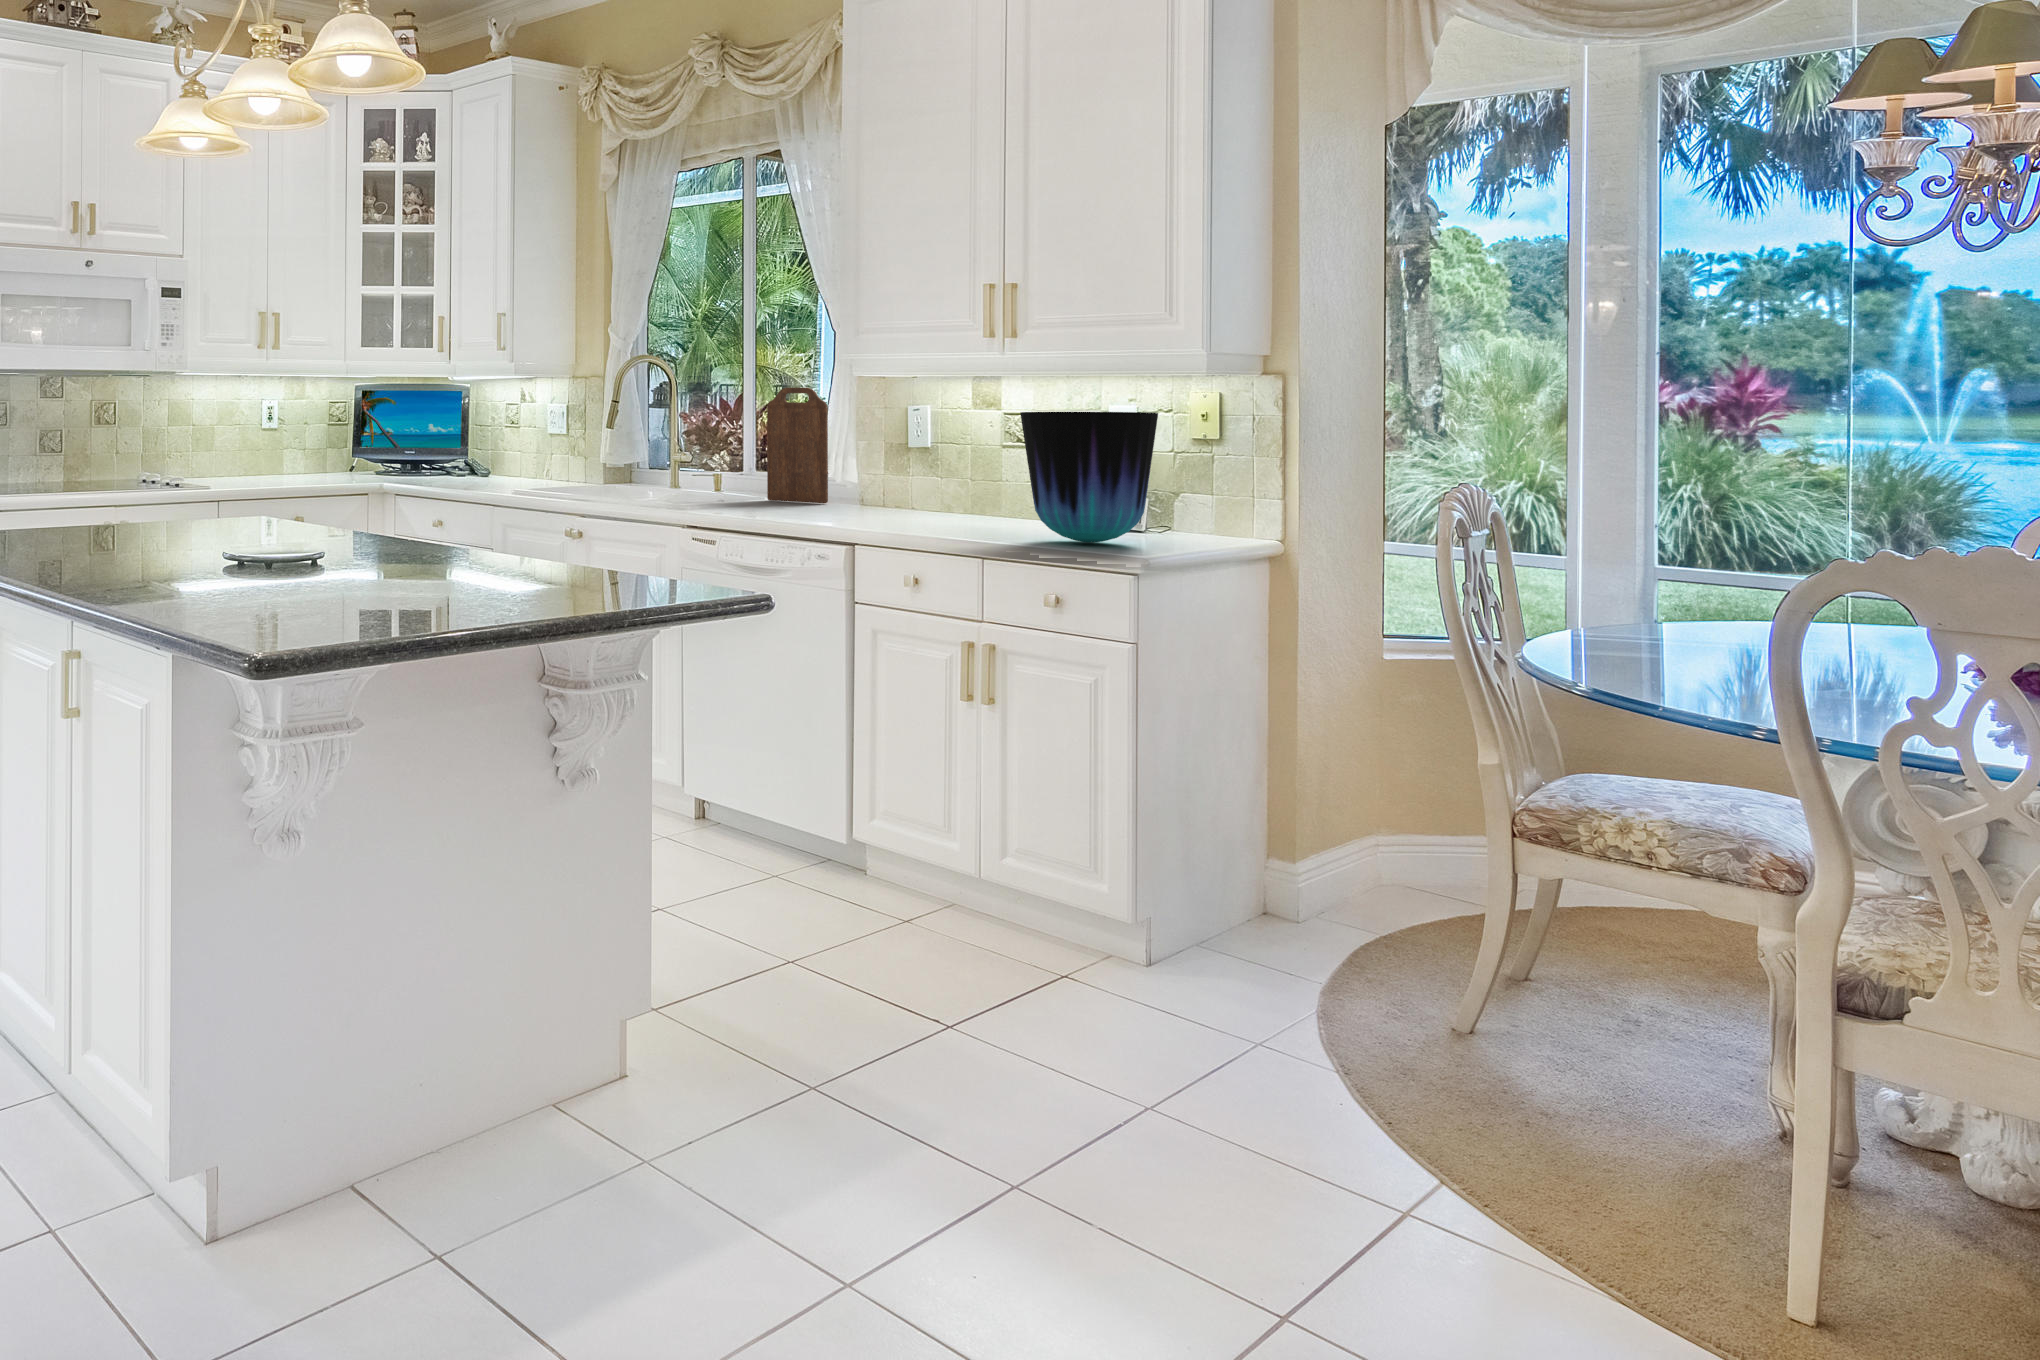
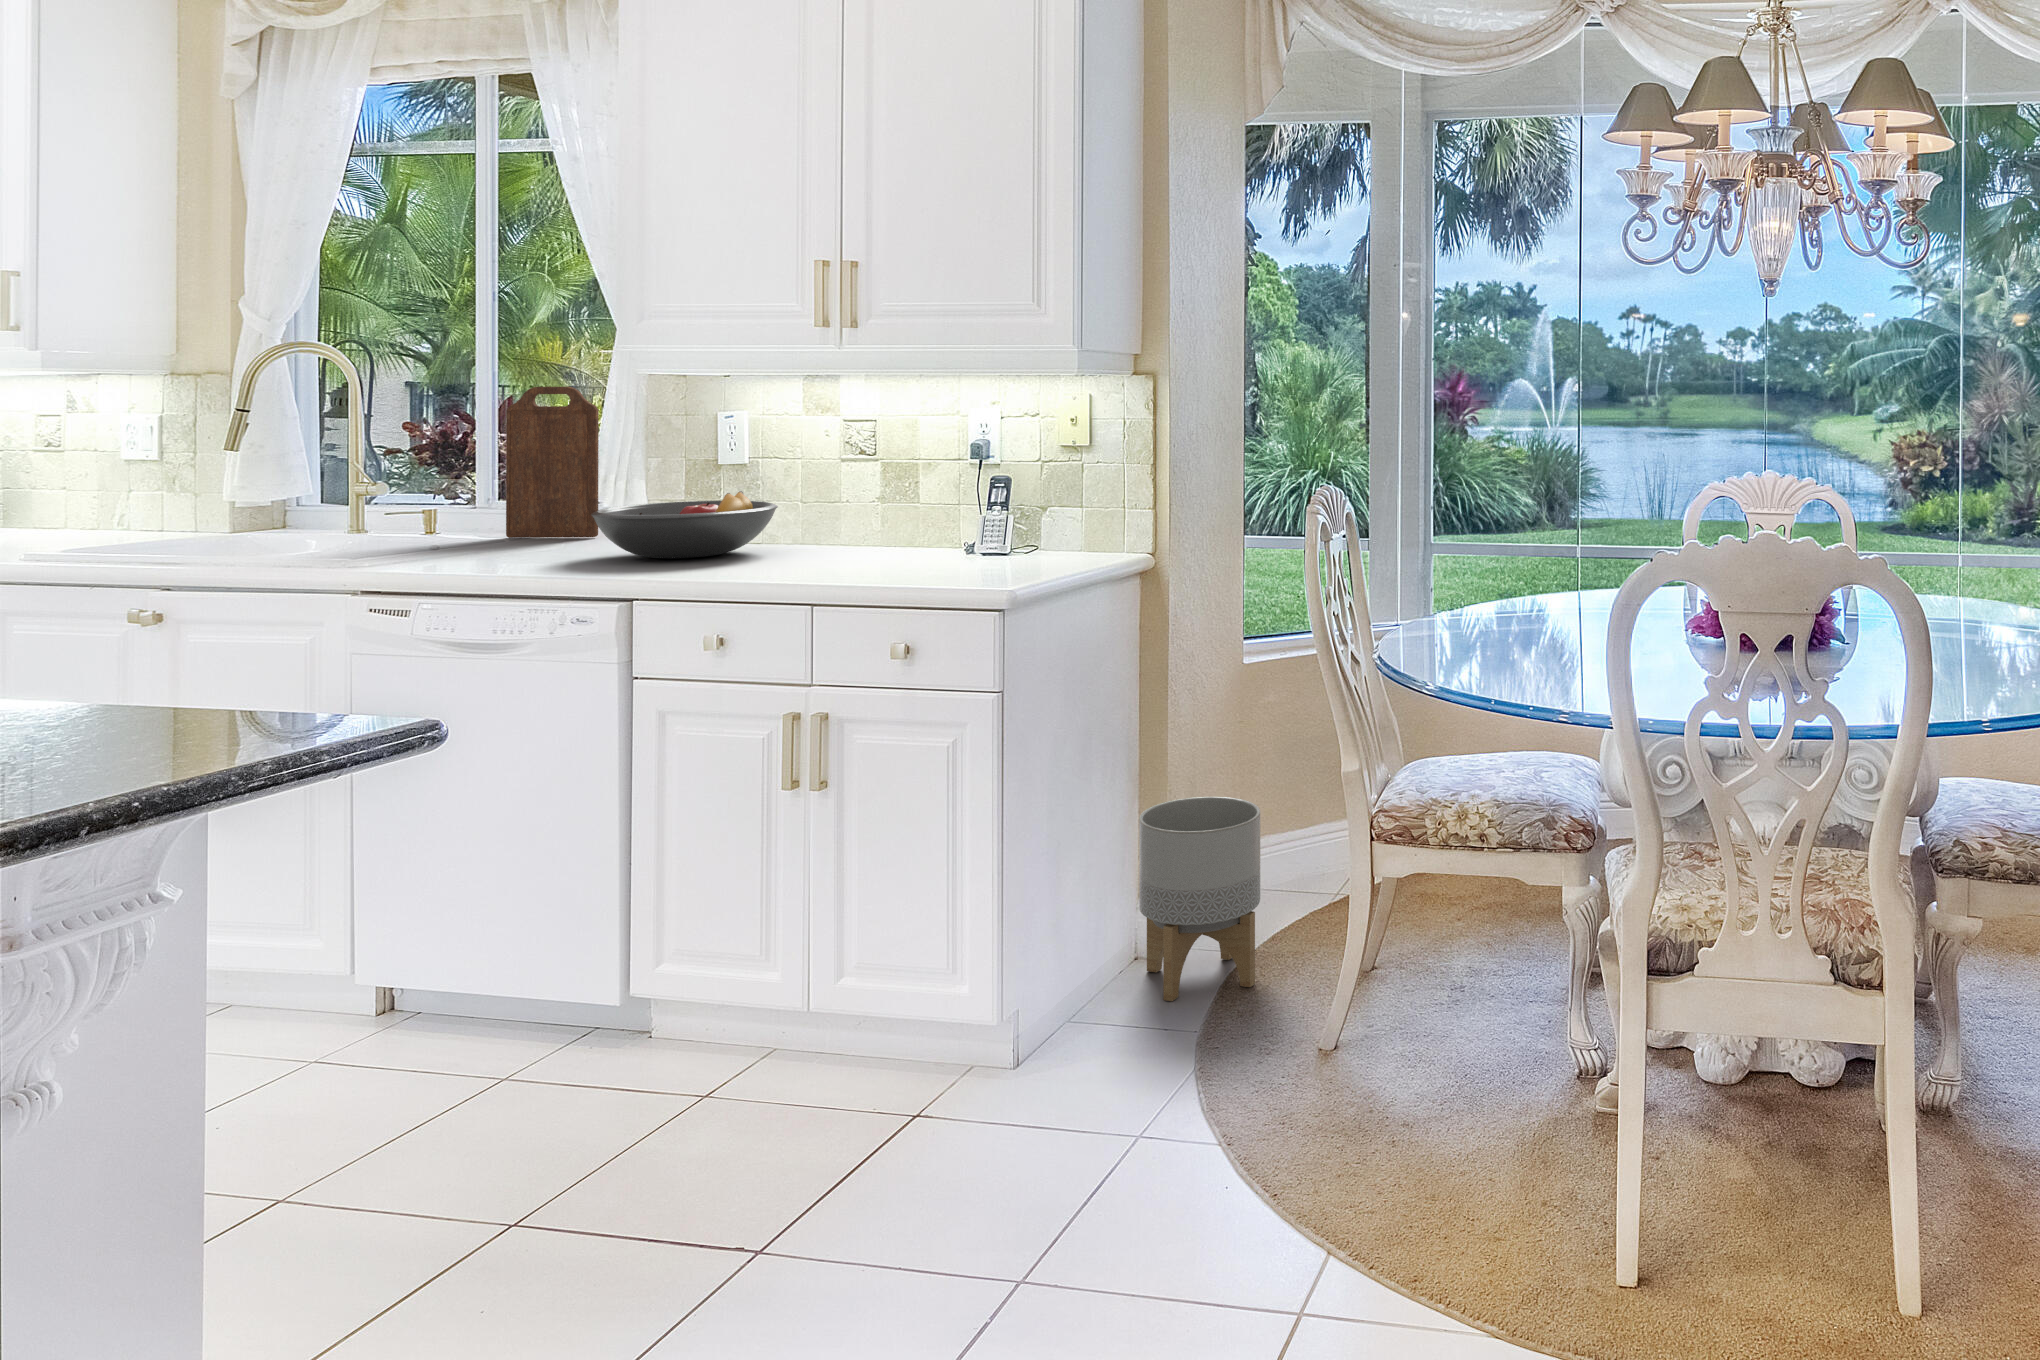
vase: present [1020,412,1158,543] -> none [859,416,1022,572]
fruit bowl: none [826,471,958,520] -> present [591,491,778,559]
planter: none [1273,778,1400,968] -> present [1139,797,1260,1001]

